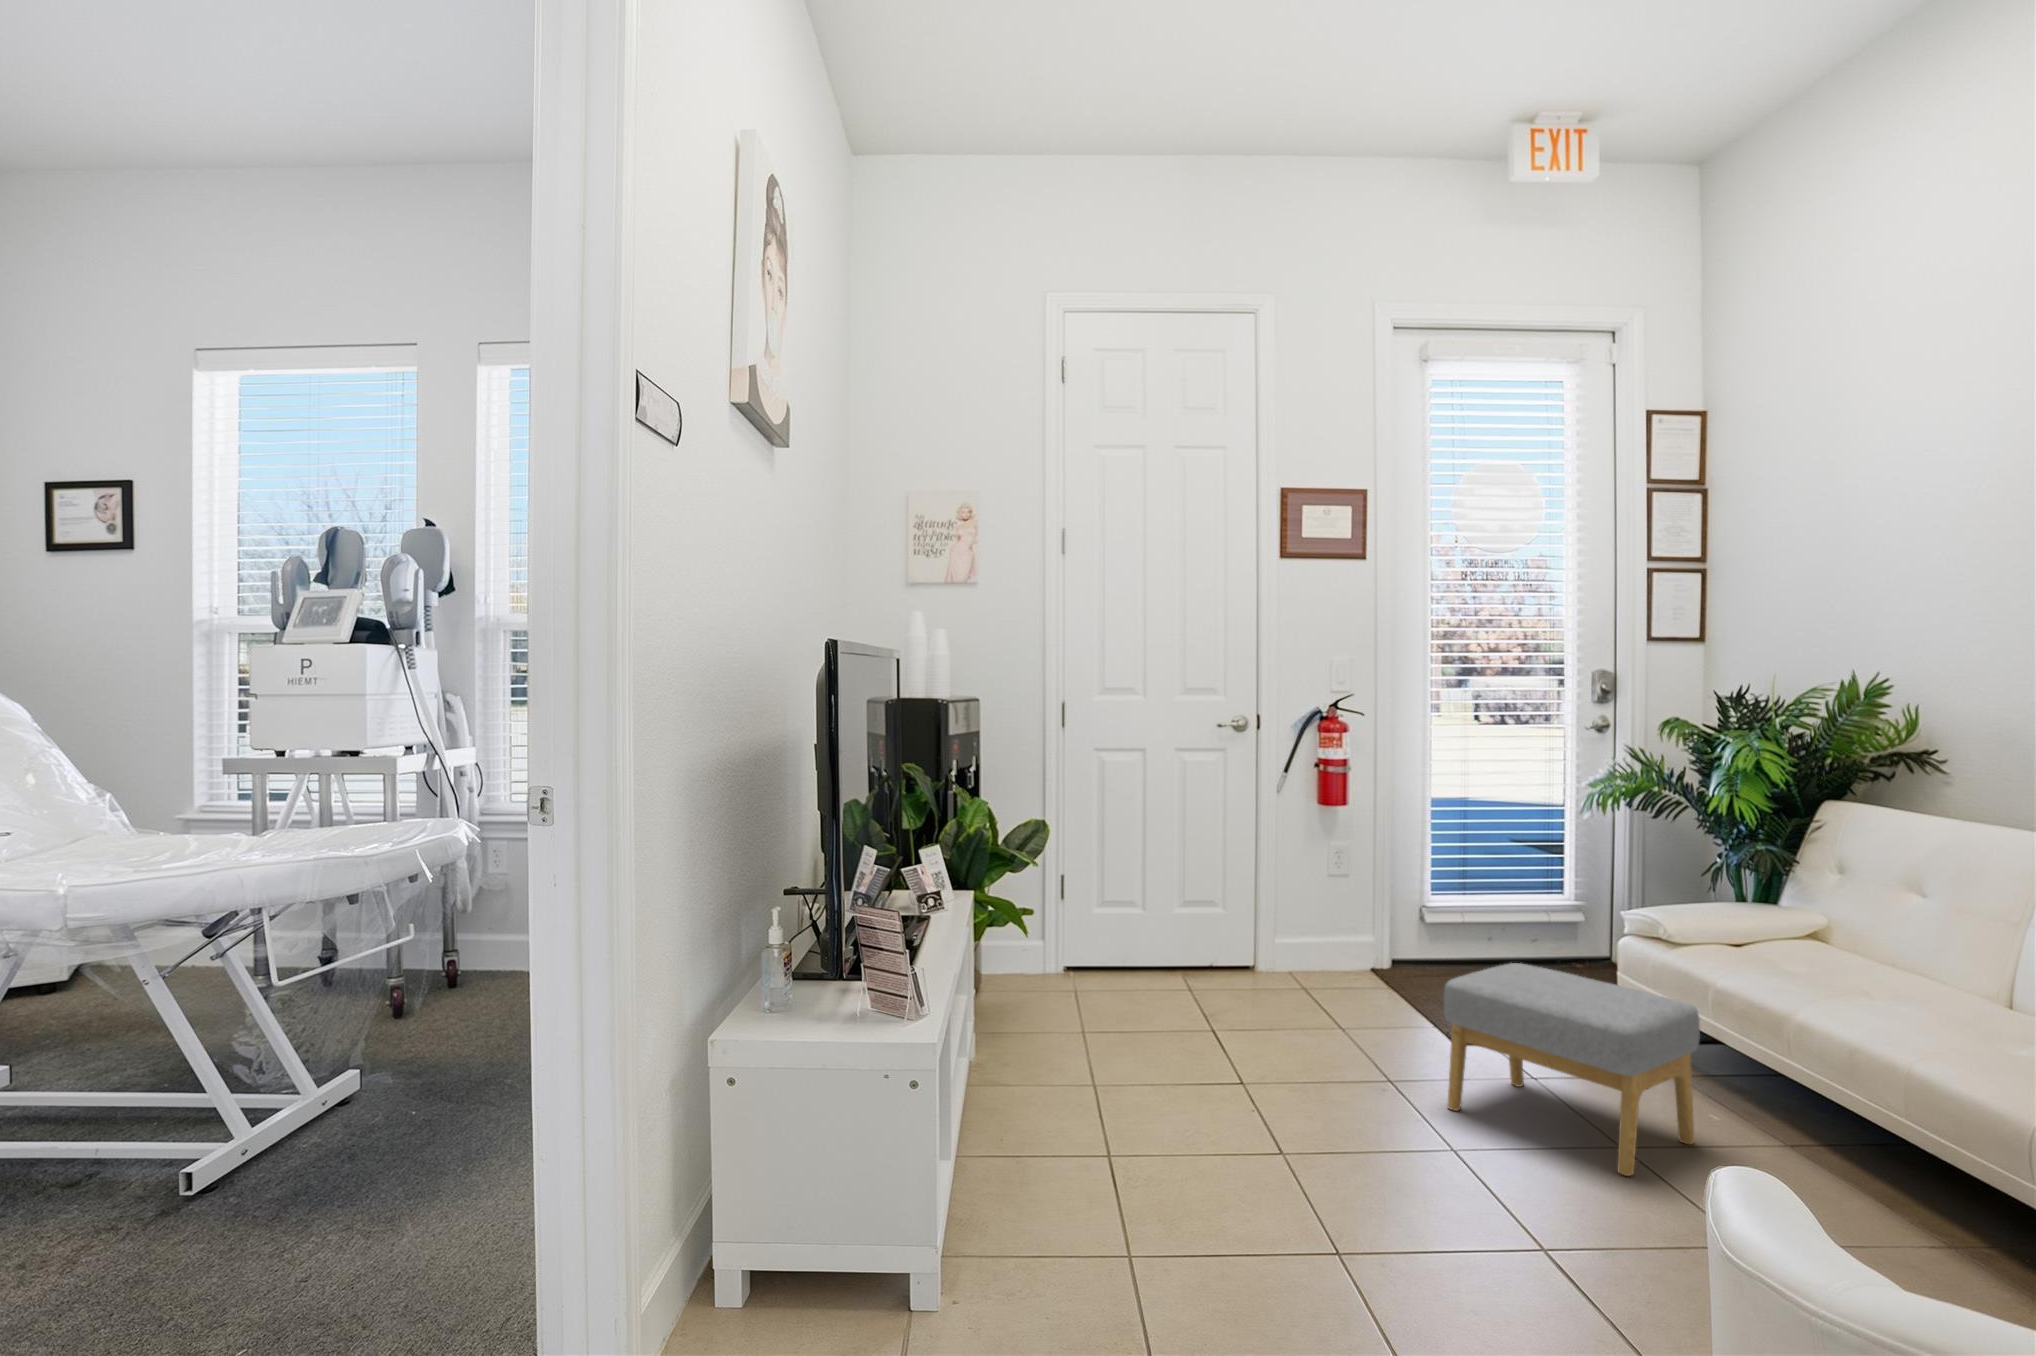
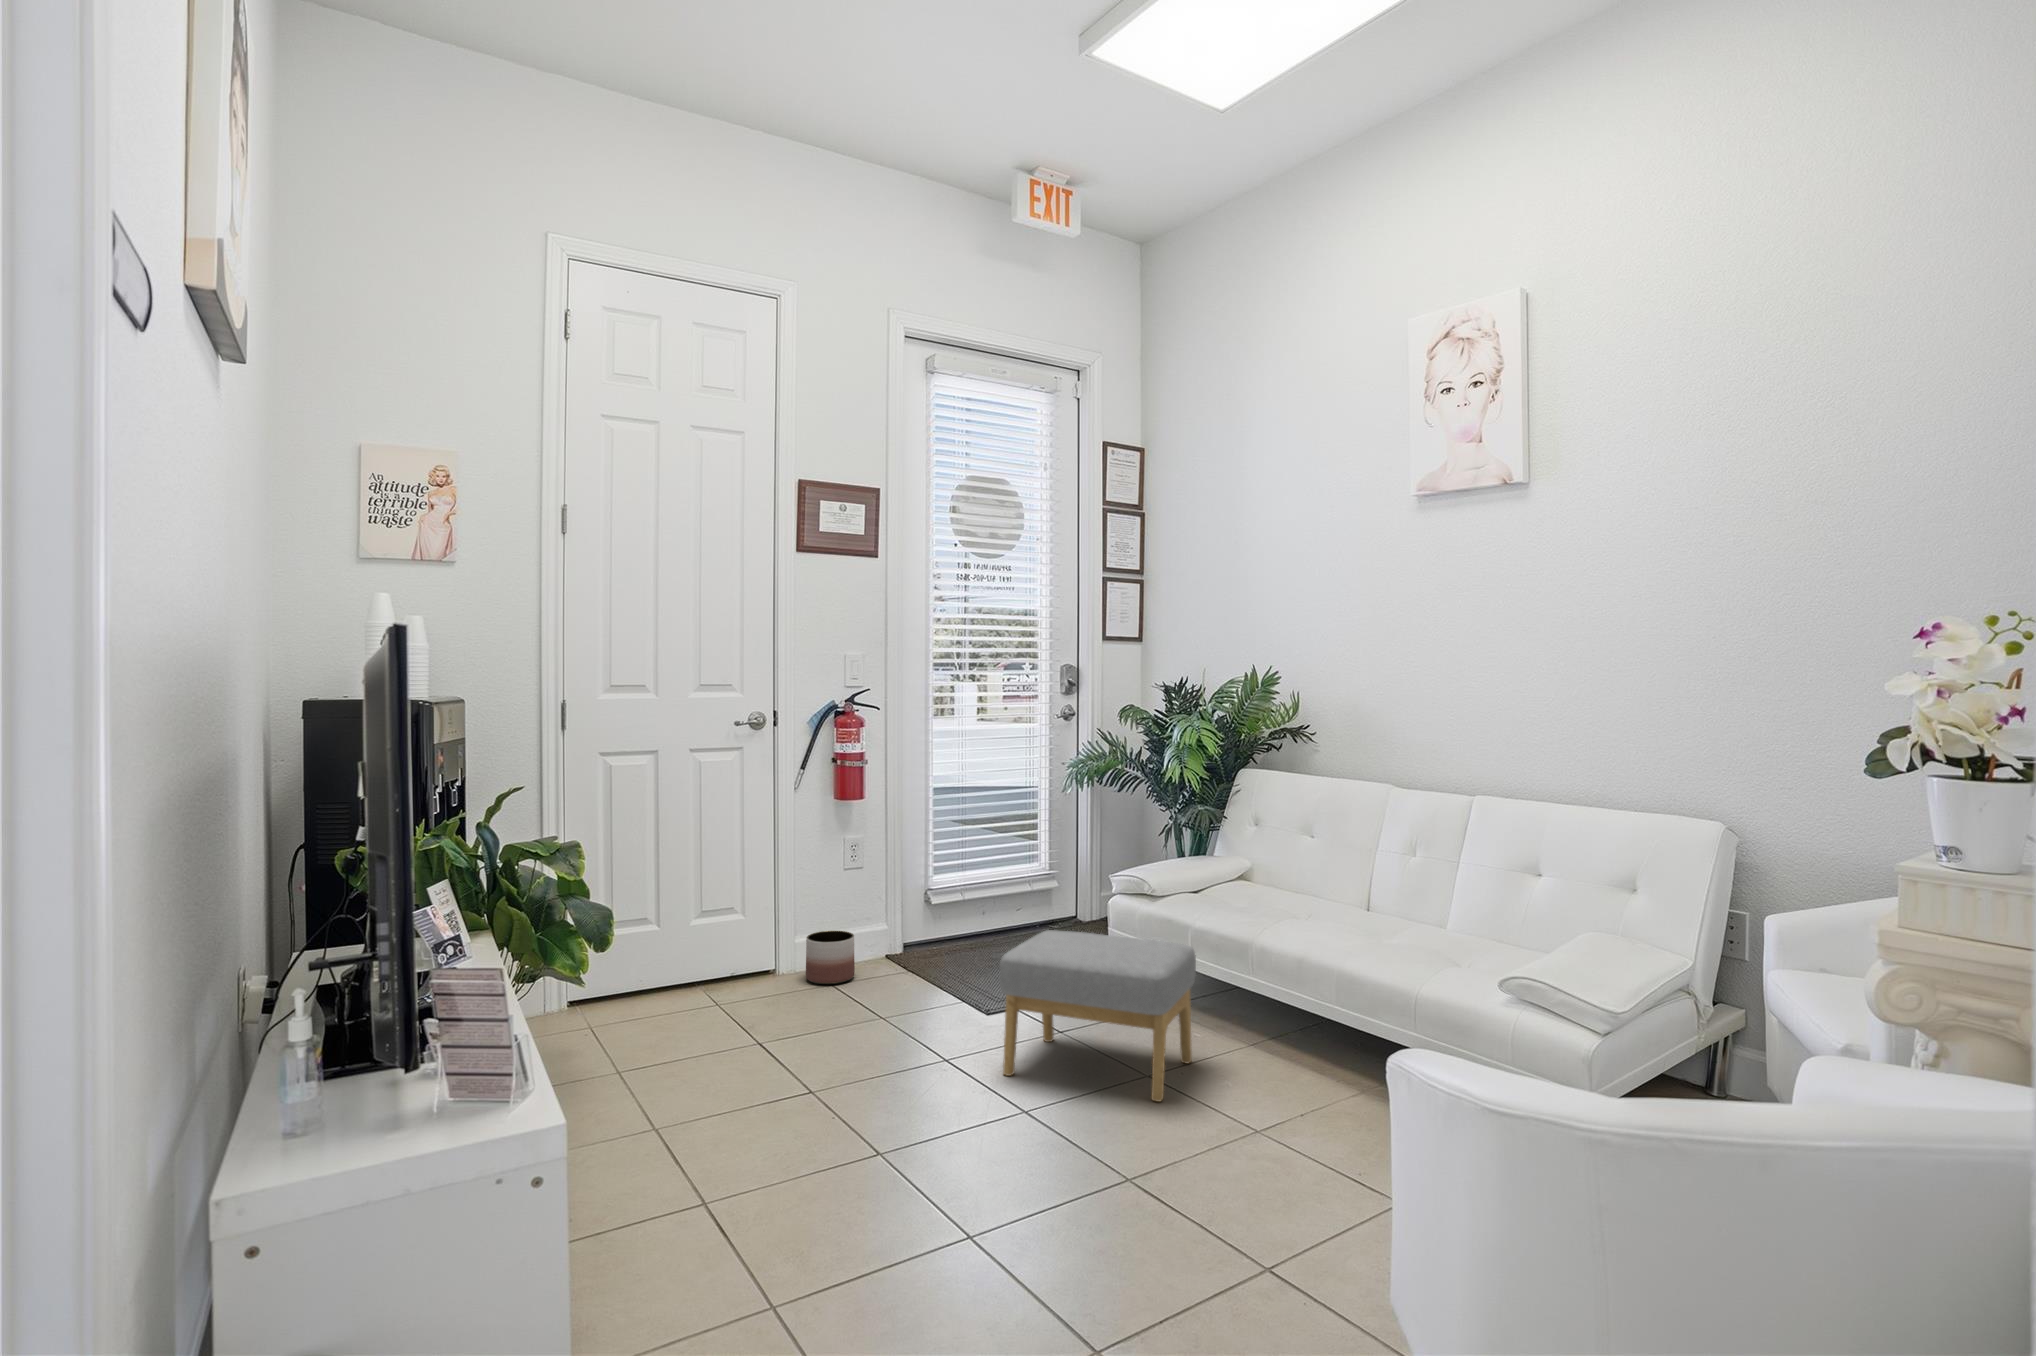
planter: none [1280,935,1329,989] -> present [806,931,855,984]

